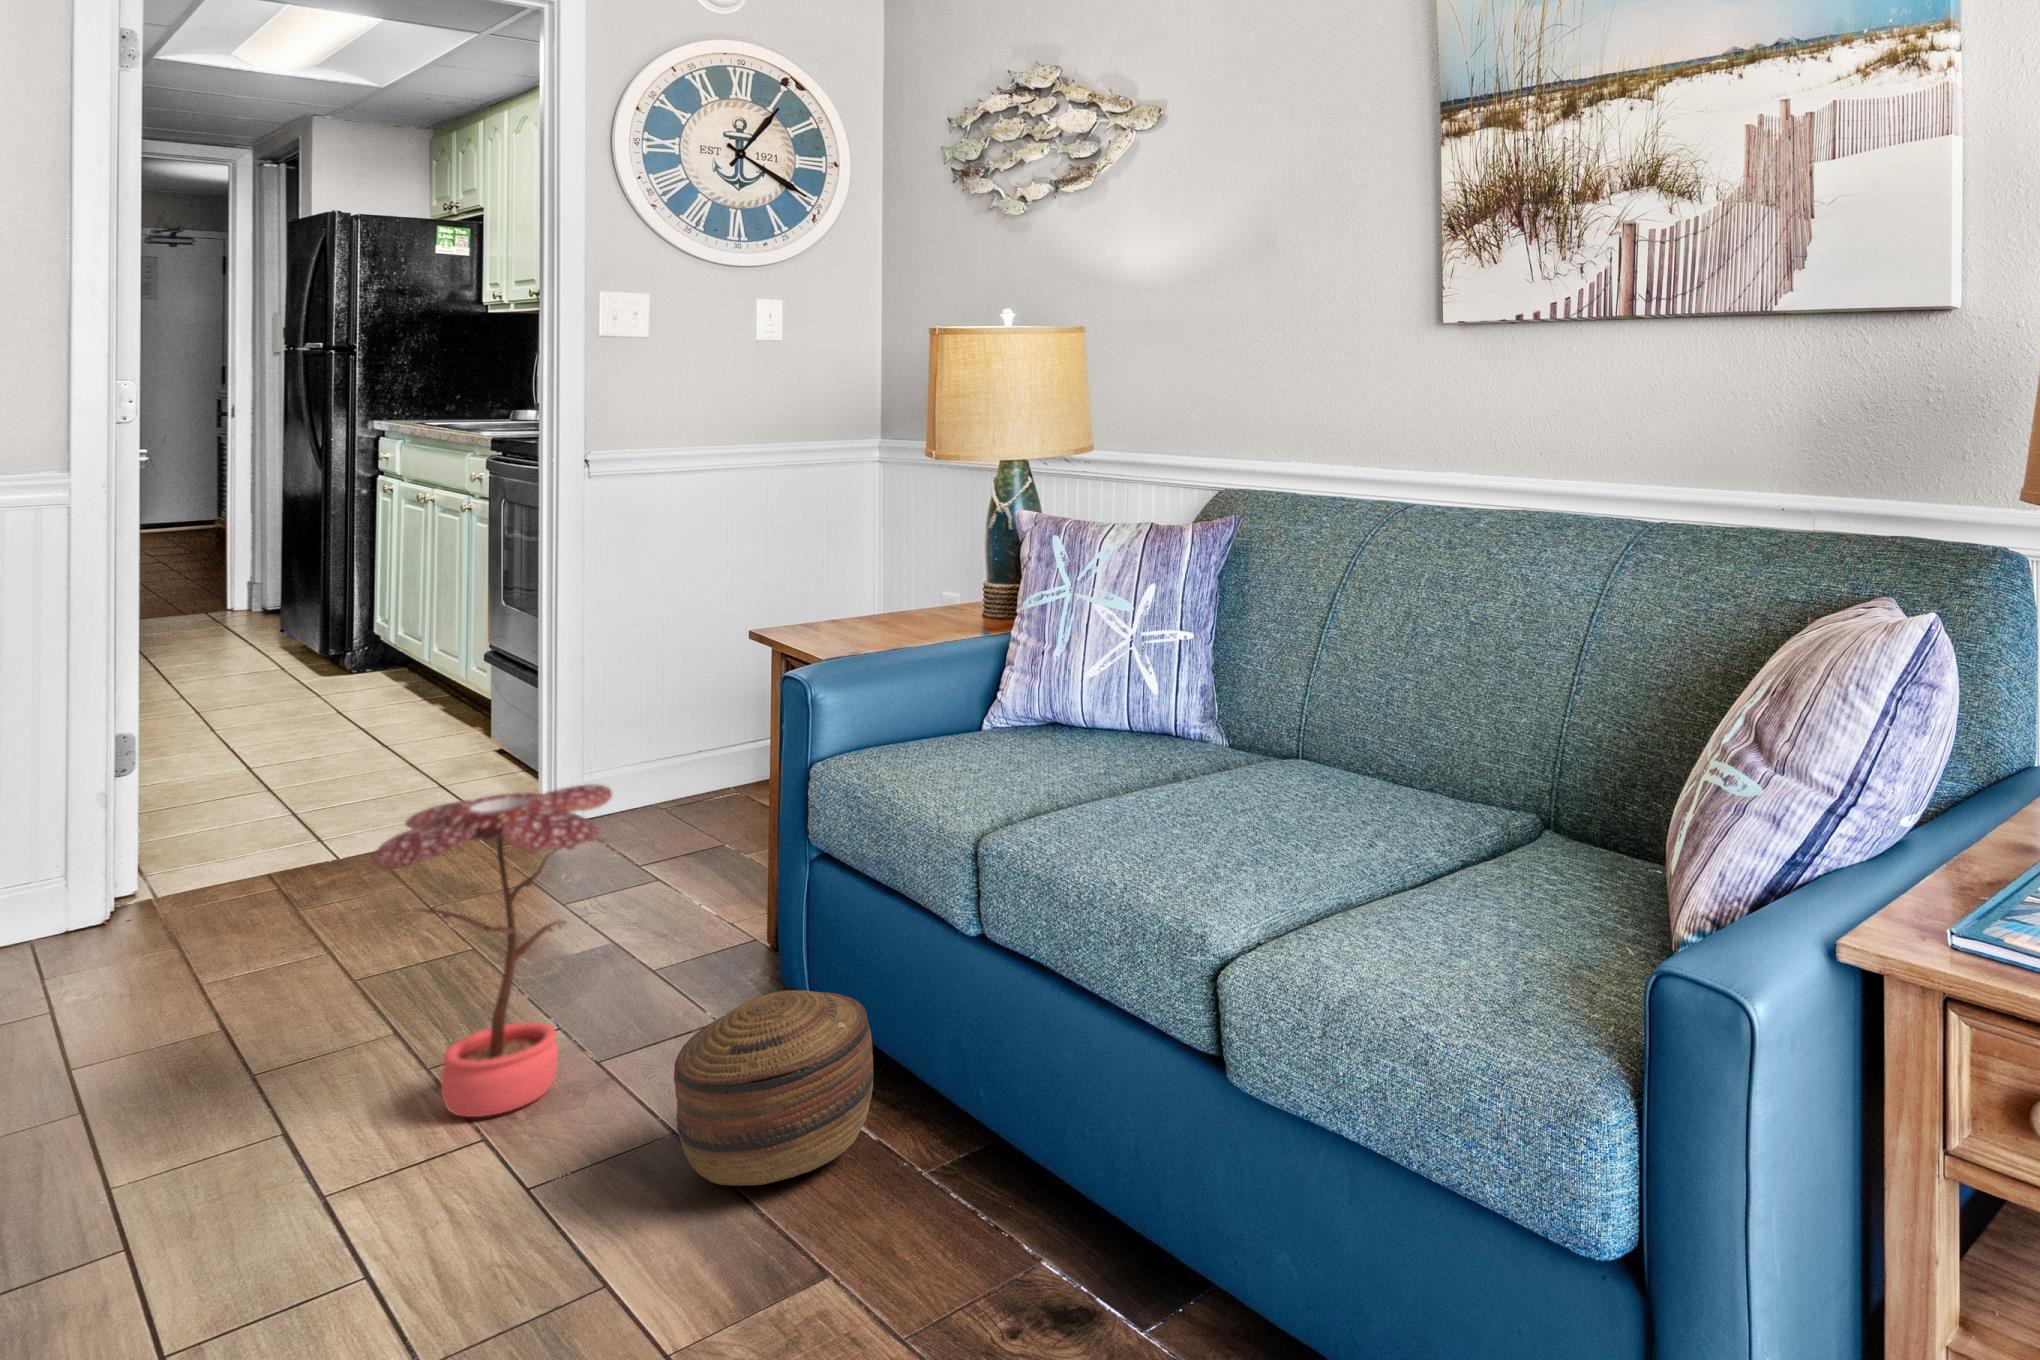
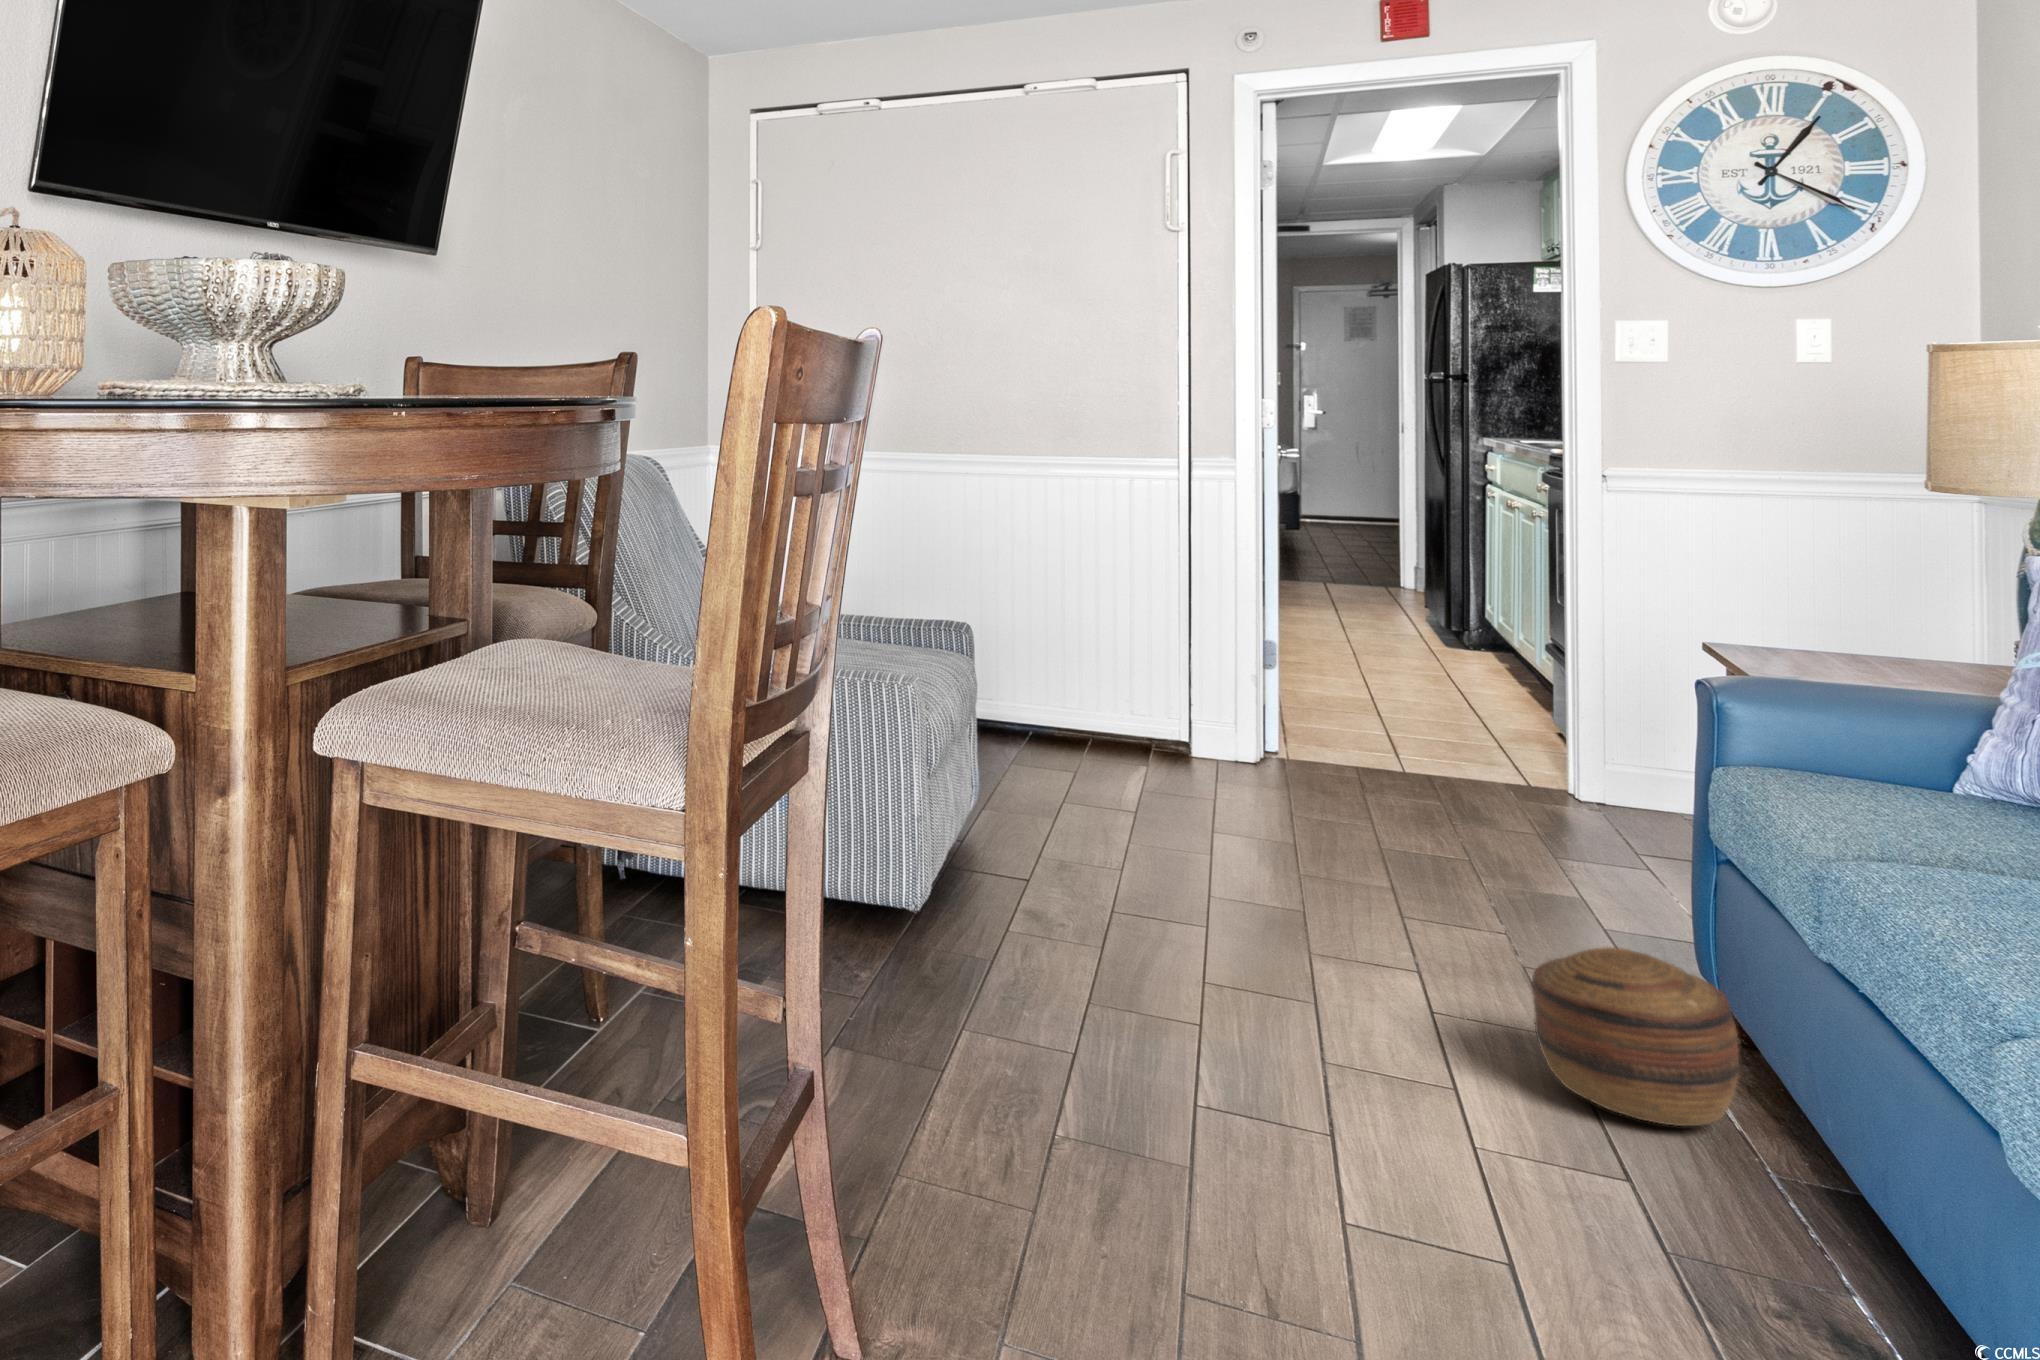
potted plant: present [372,784,612,1117] -> none [1336,719,1533,971]

